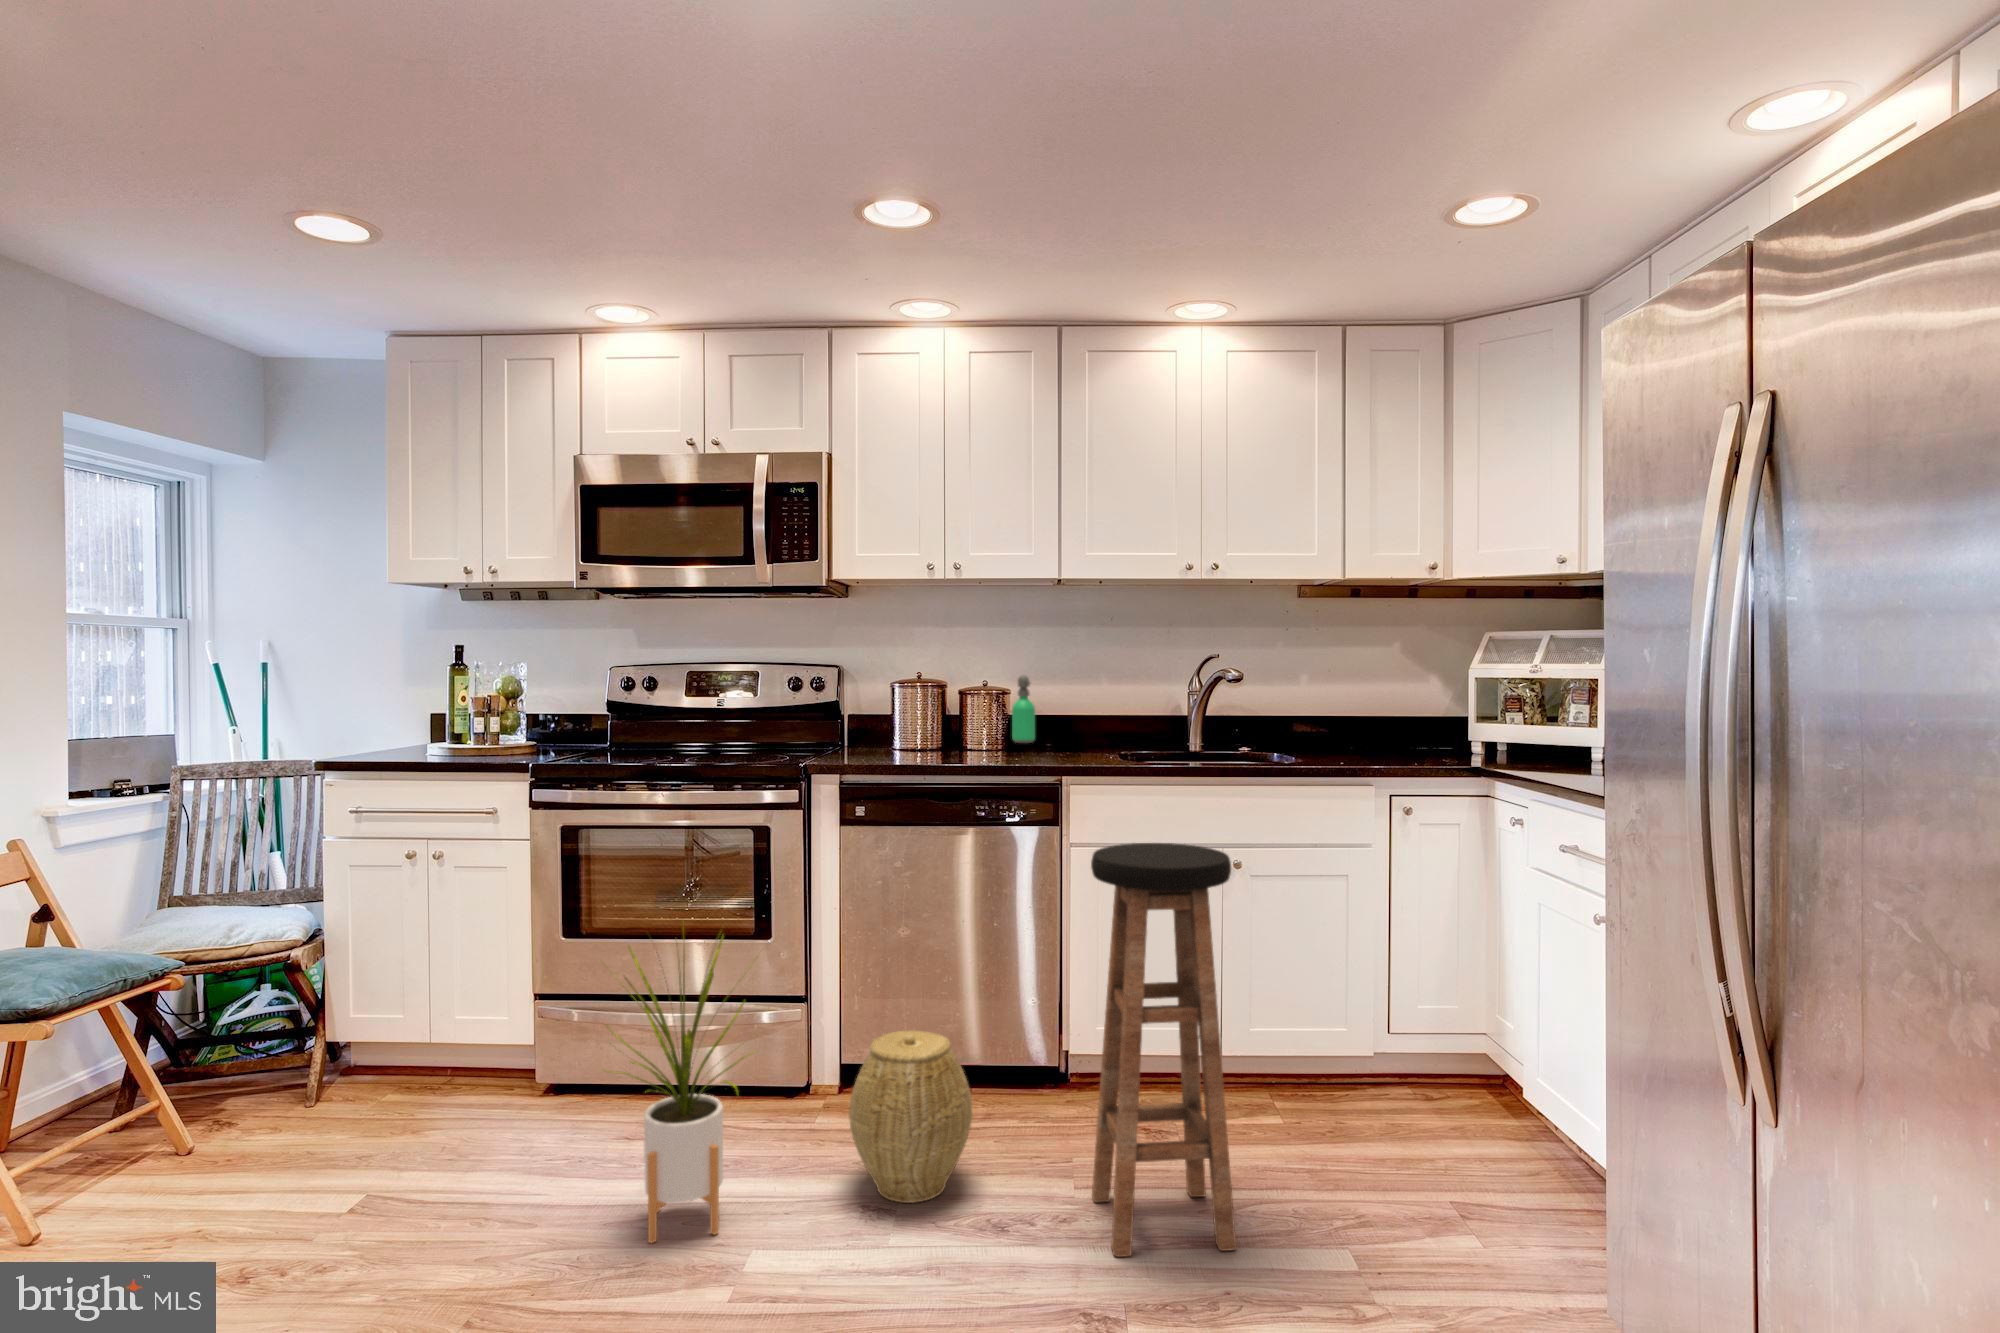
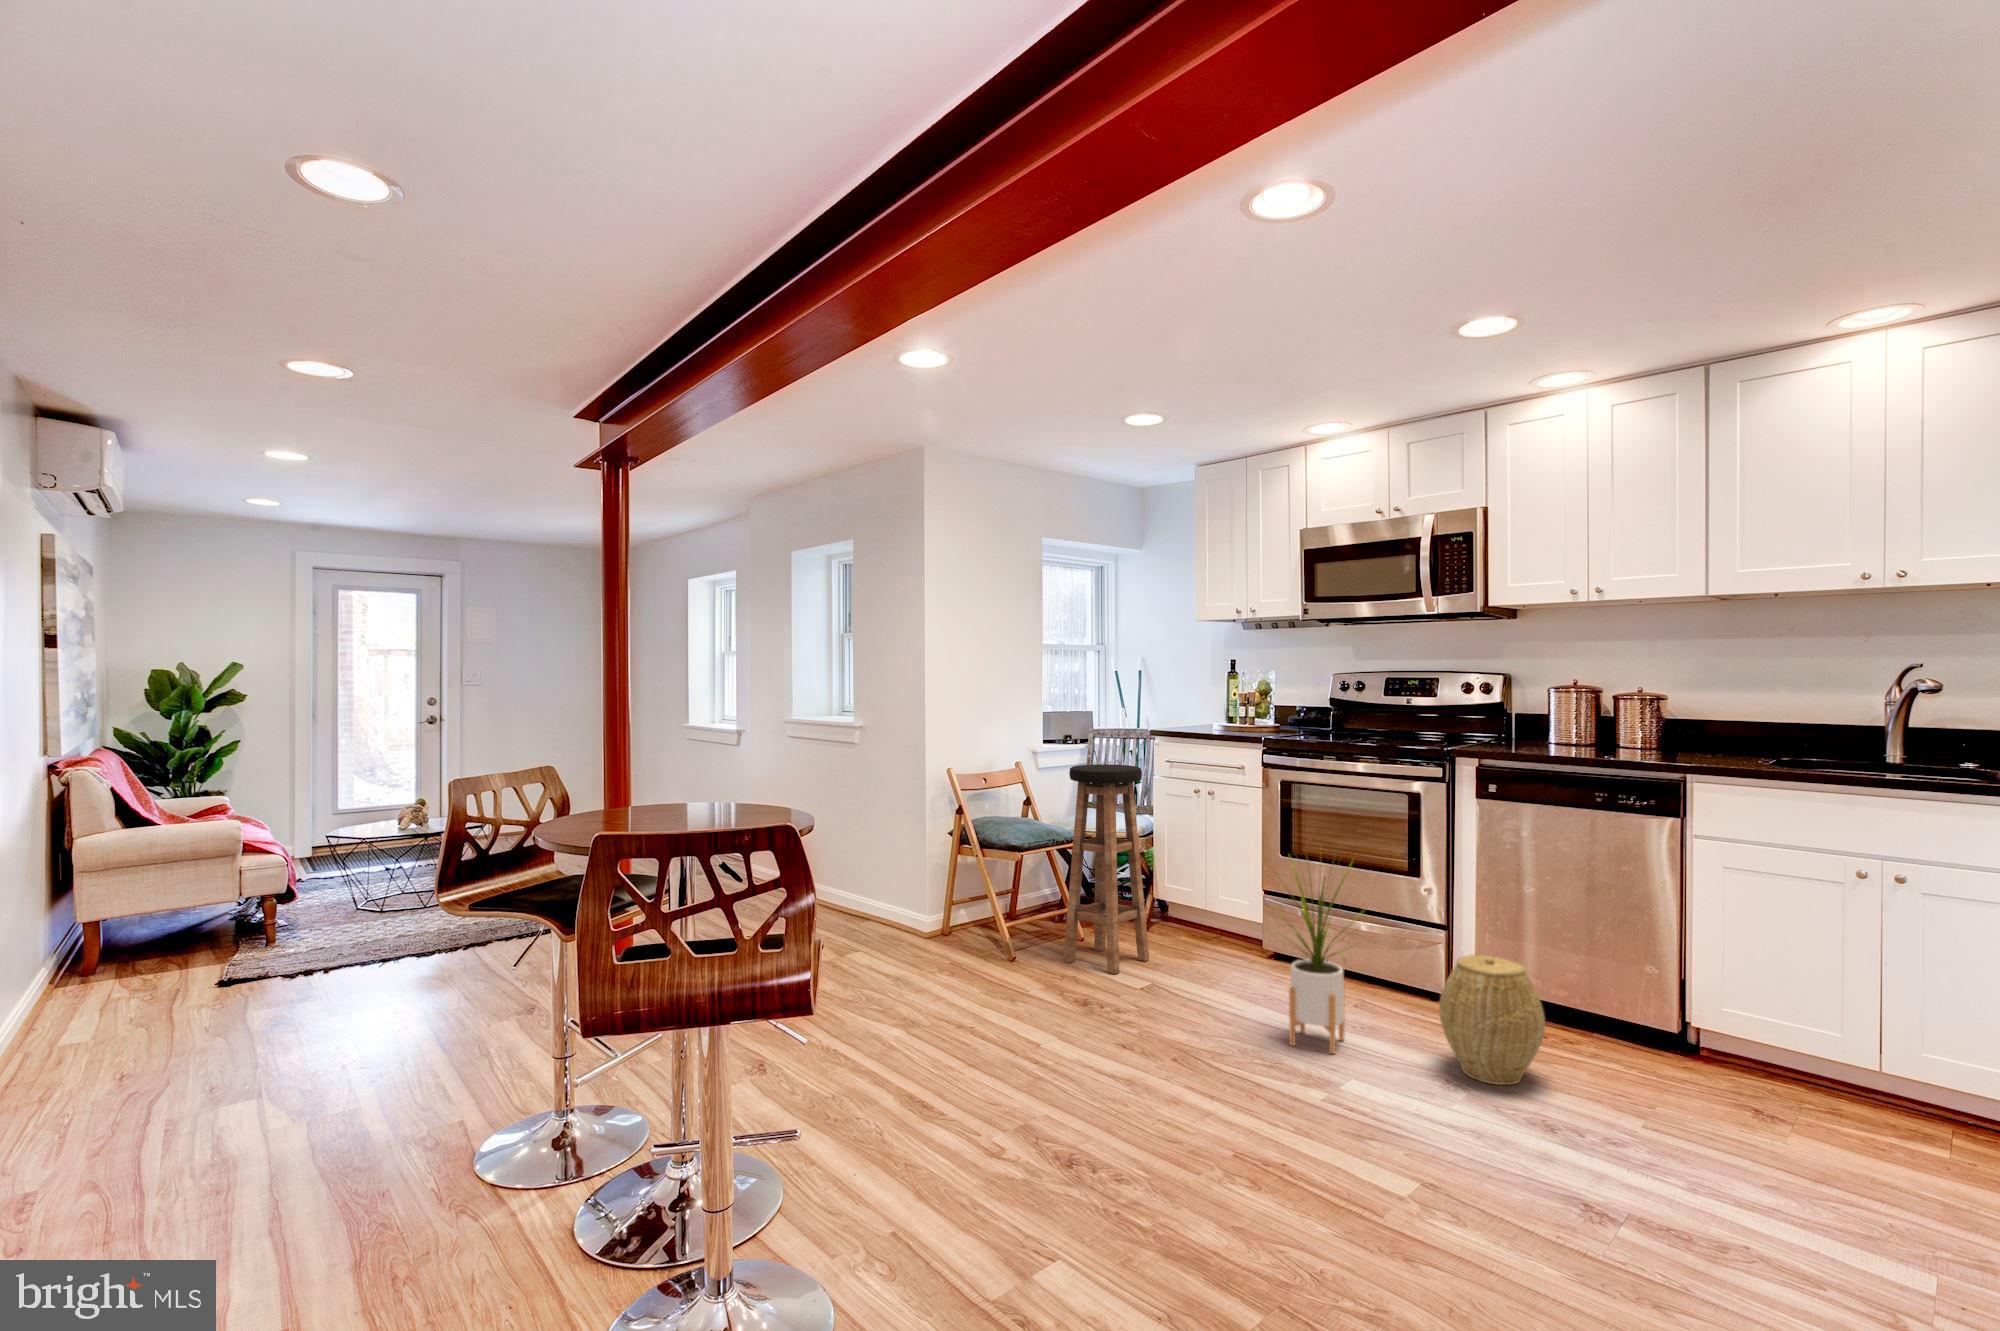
soap dispenser: present [1012,675,1035,743] -> none [1675,685,1701,747]
bar stool: present [1091,843,1236,1257] -> present [1063,764,1149,974]

